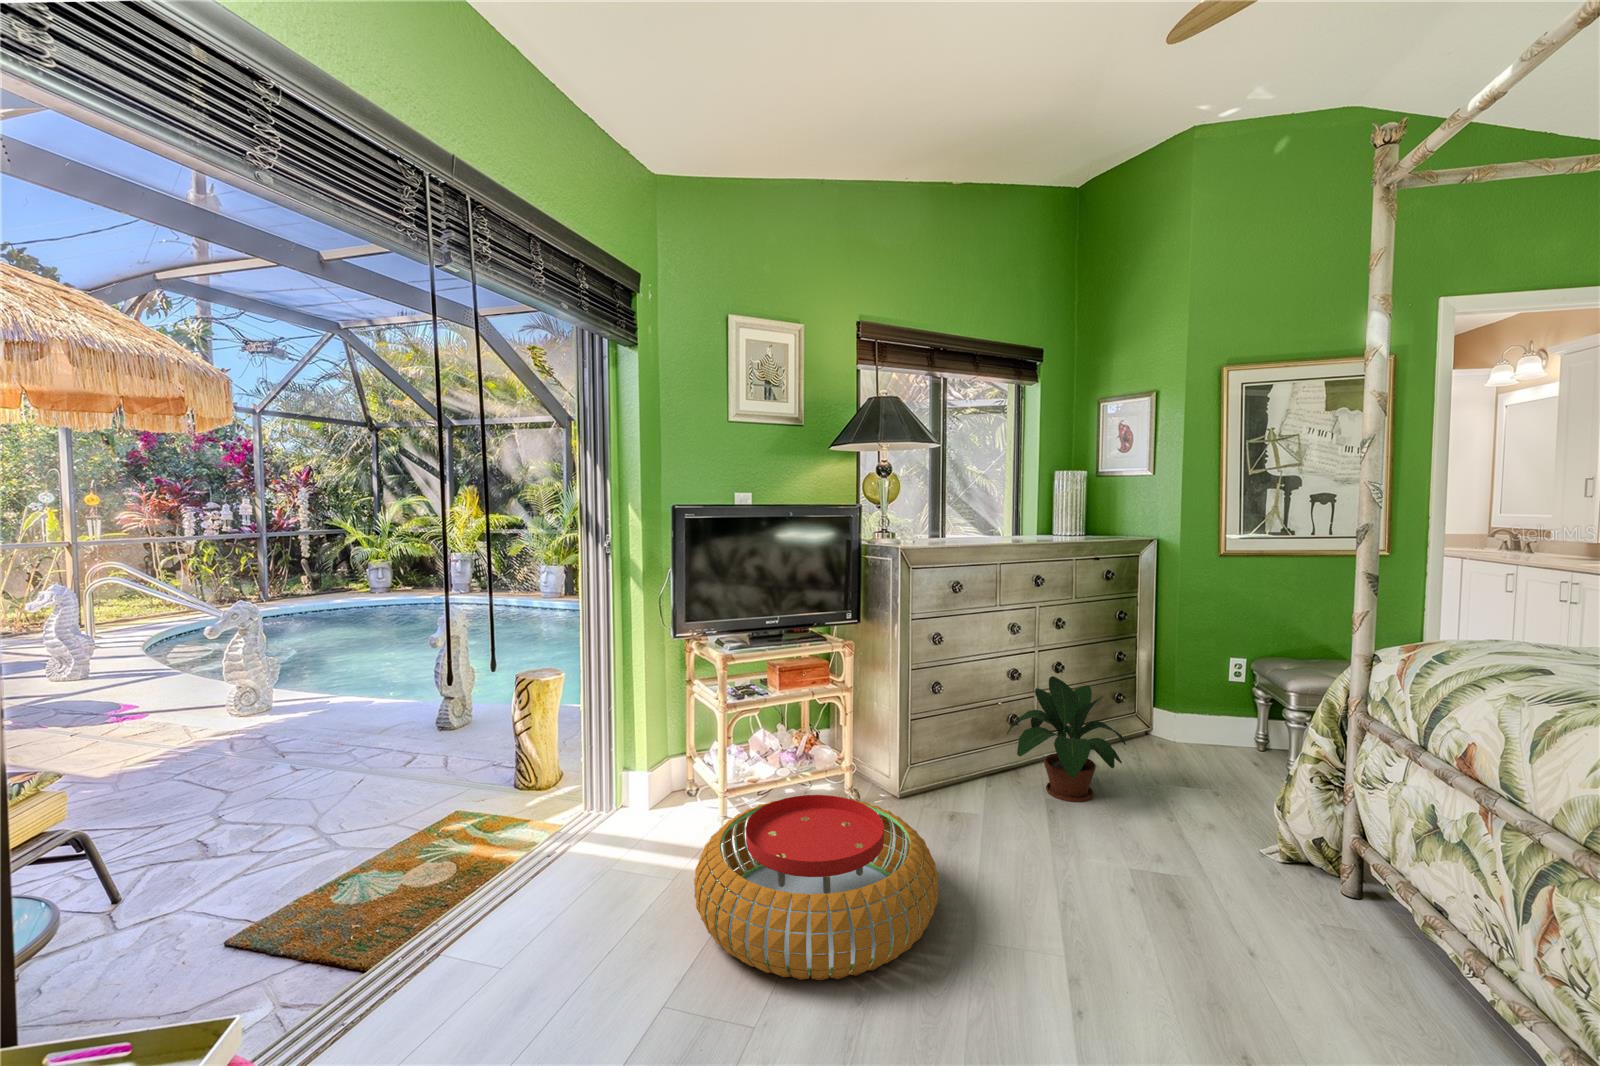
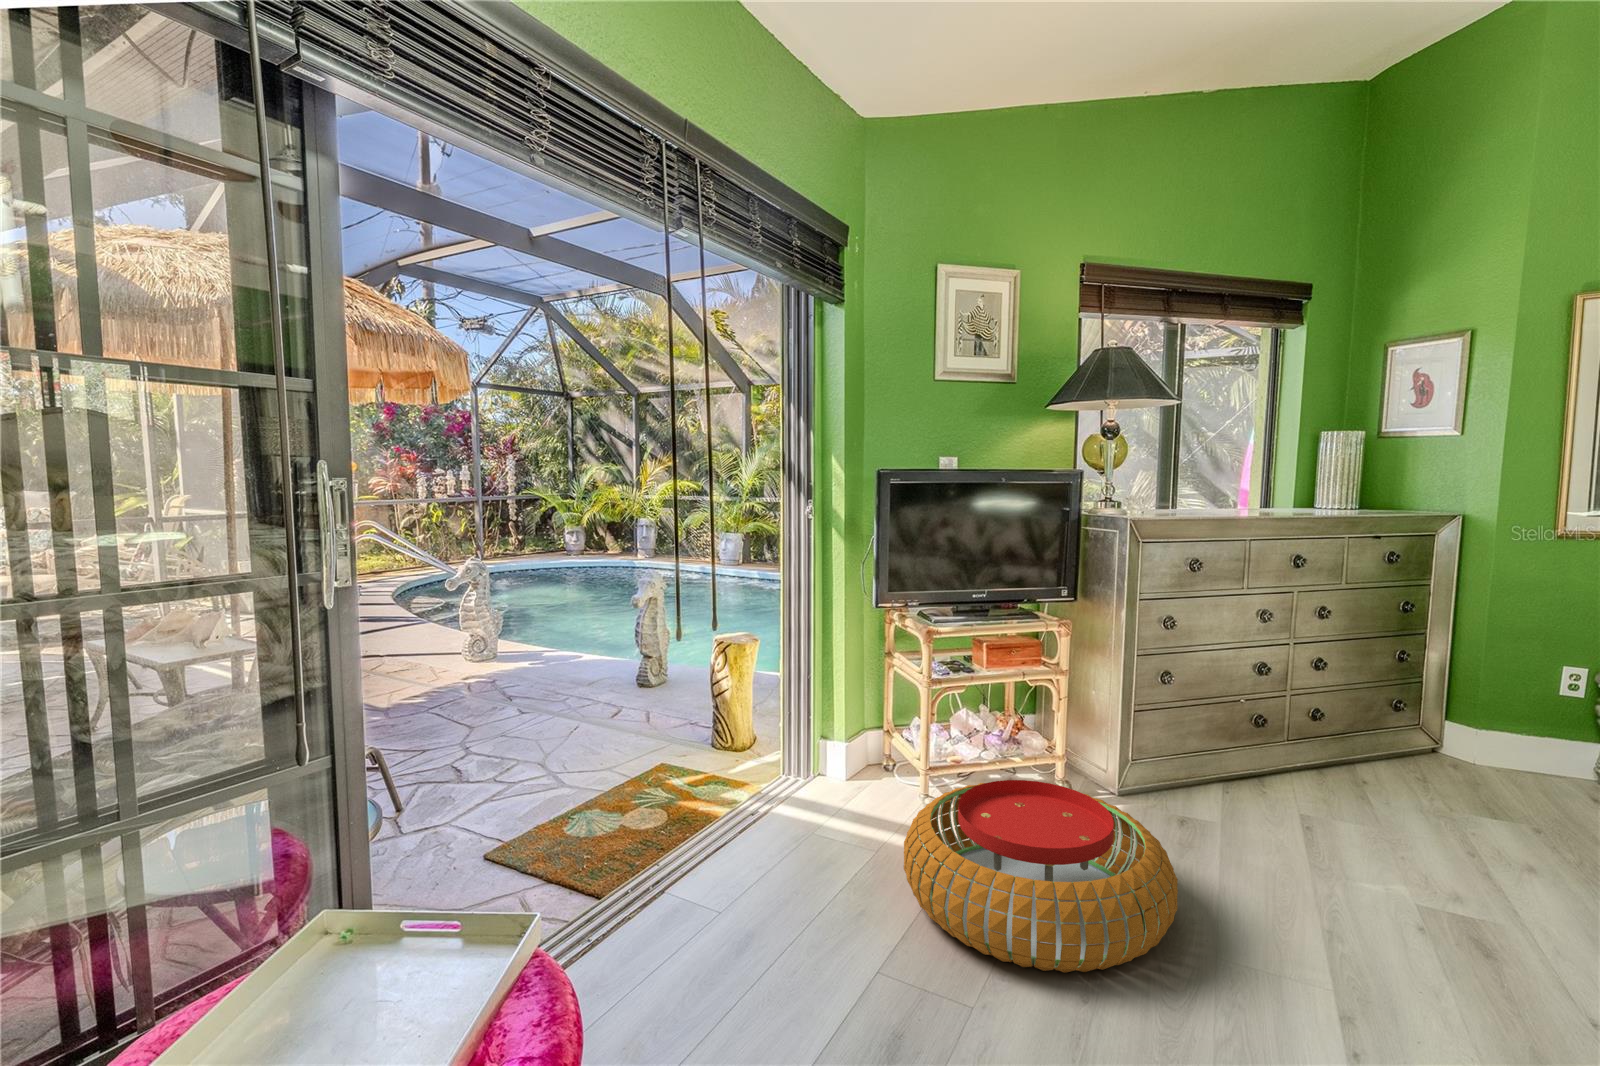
potted plant: present [1007,676,1126,802] -> none [1254,673,1417,824]

